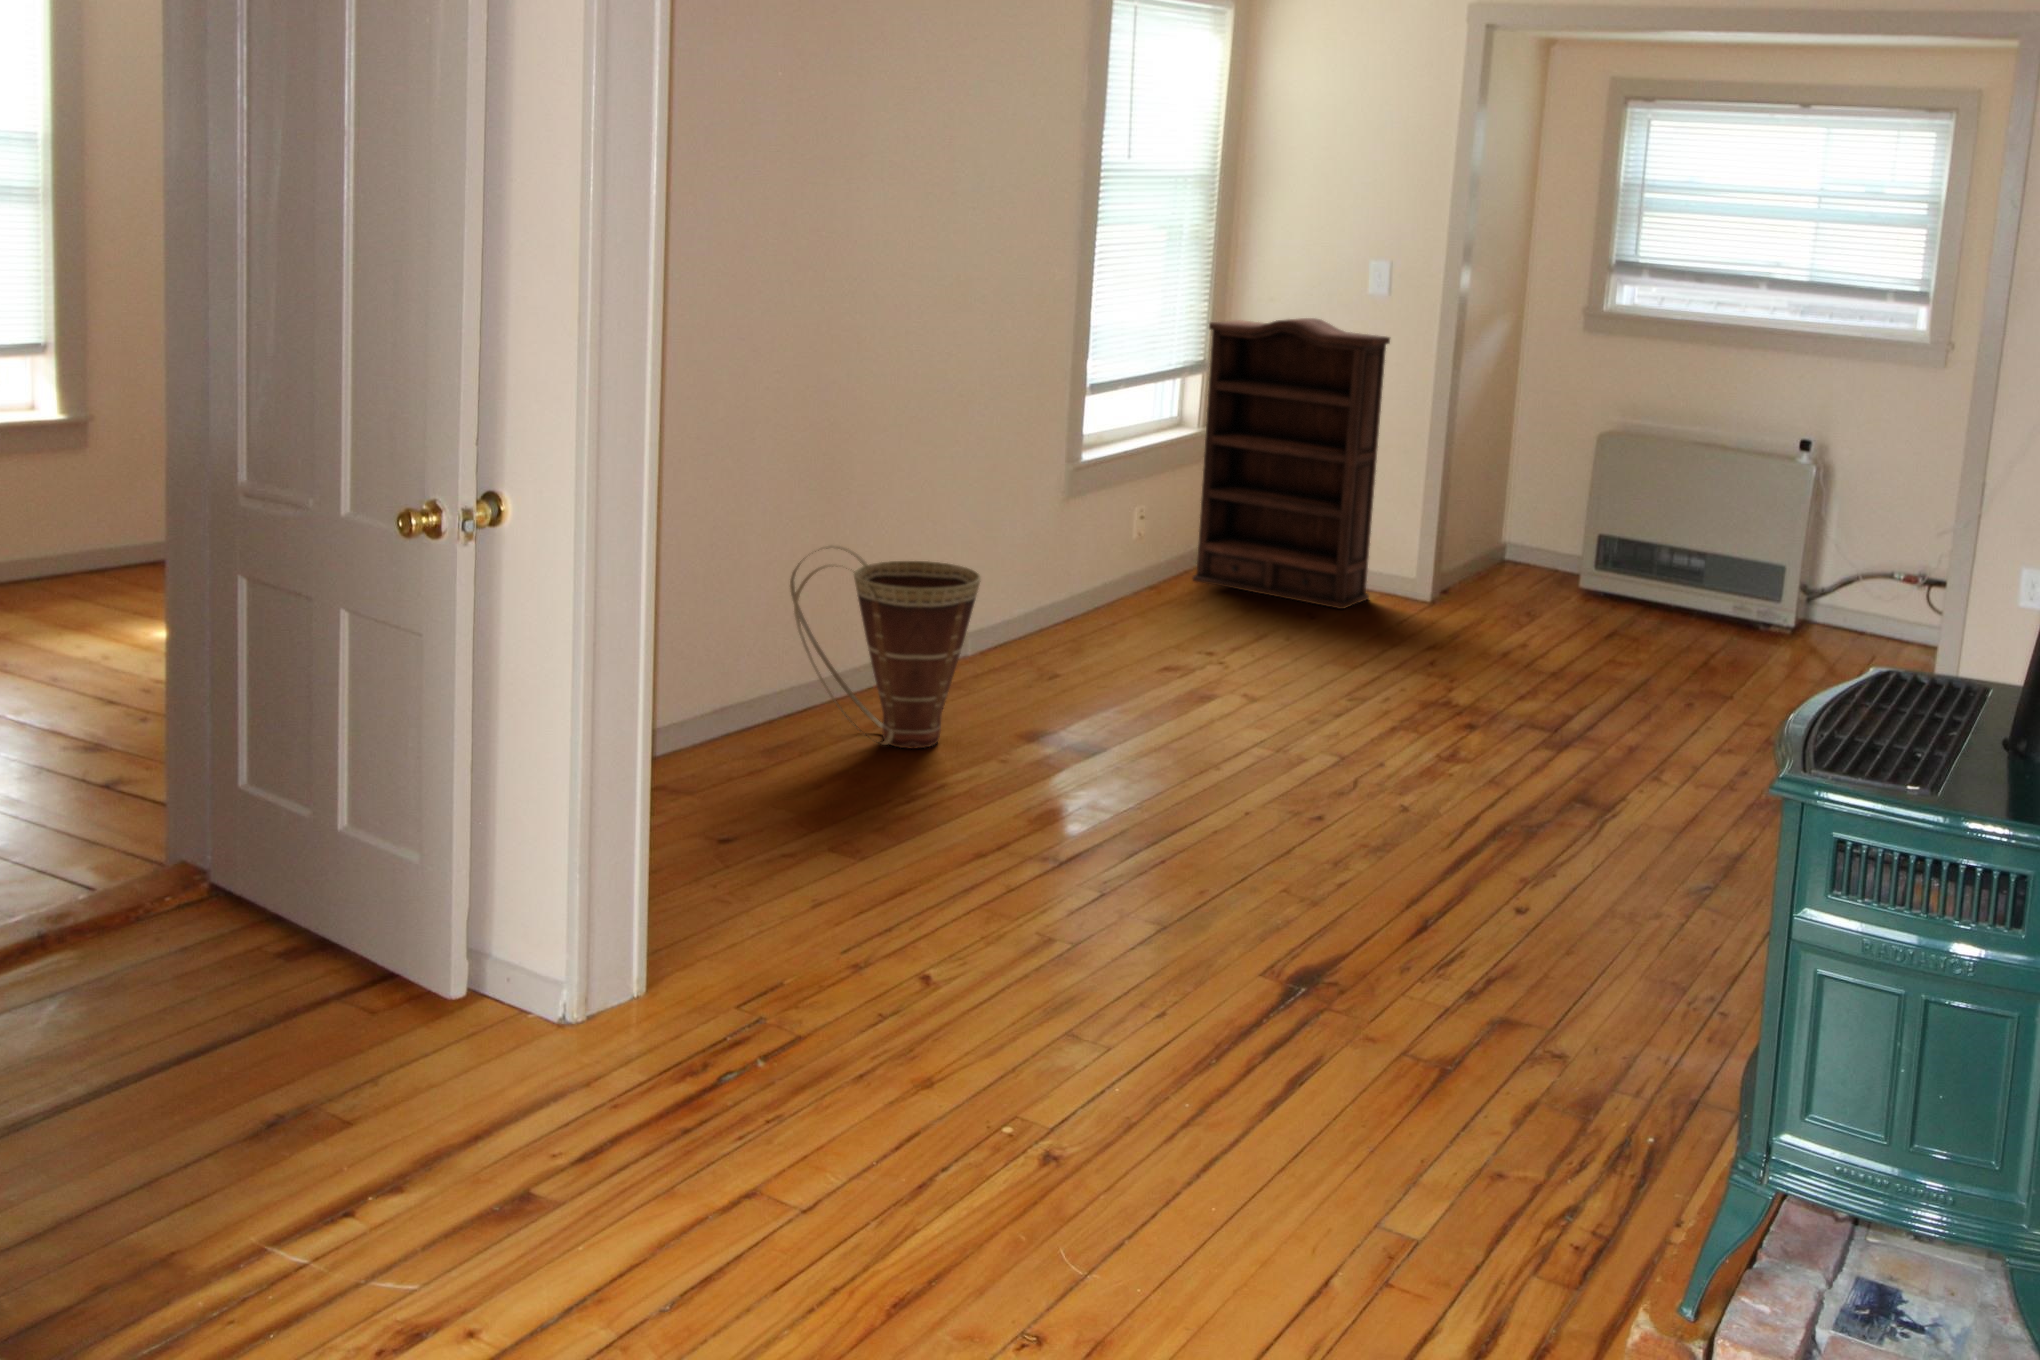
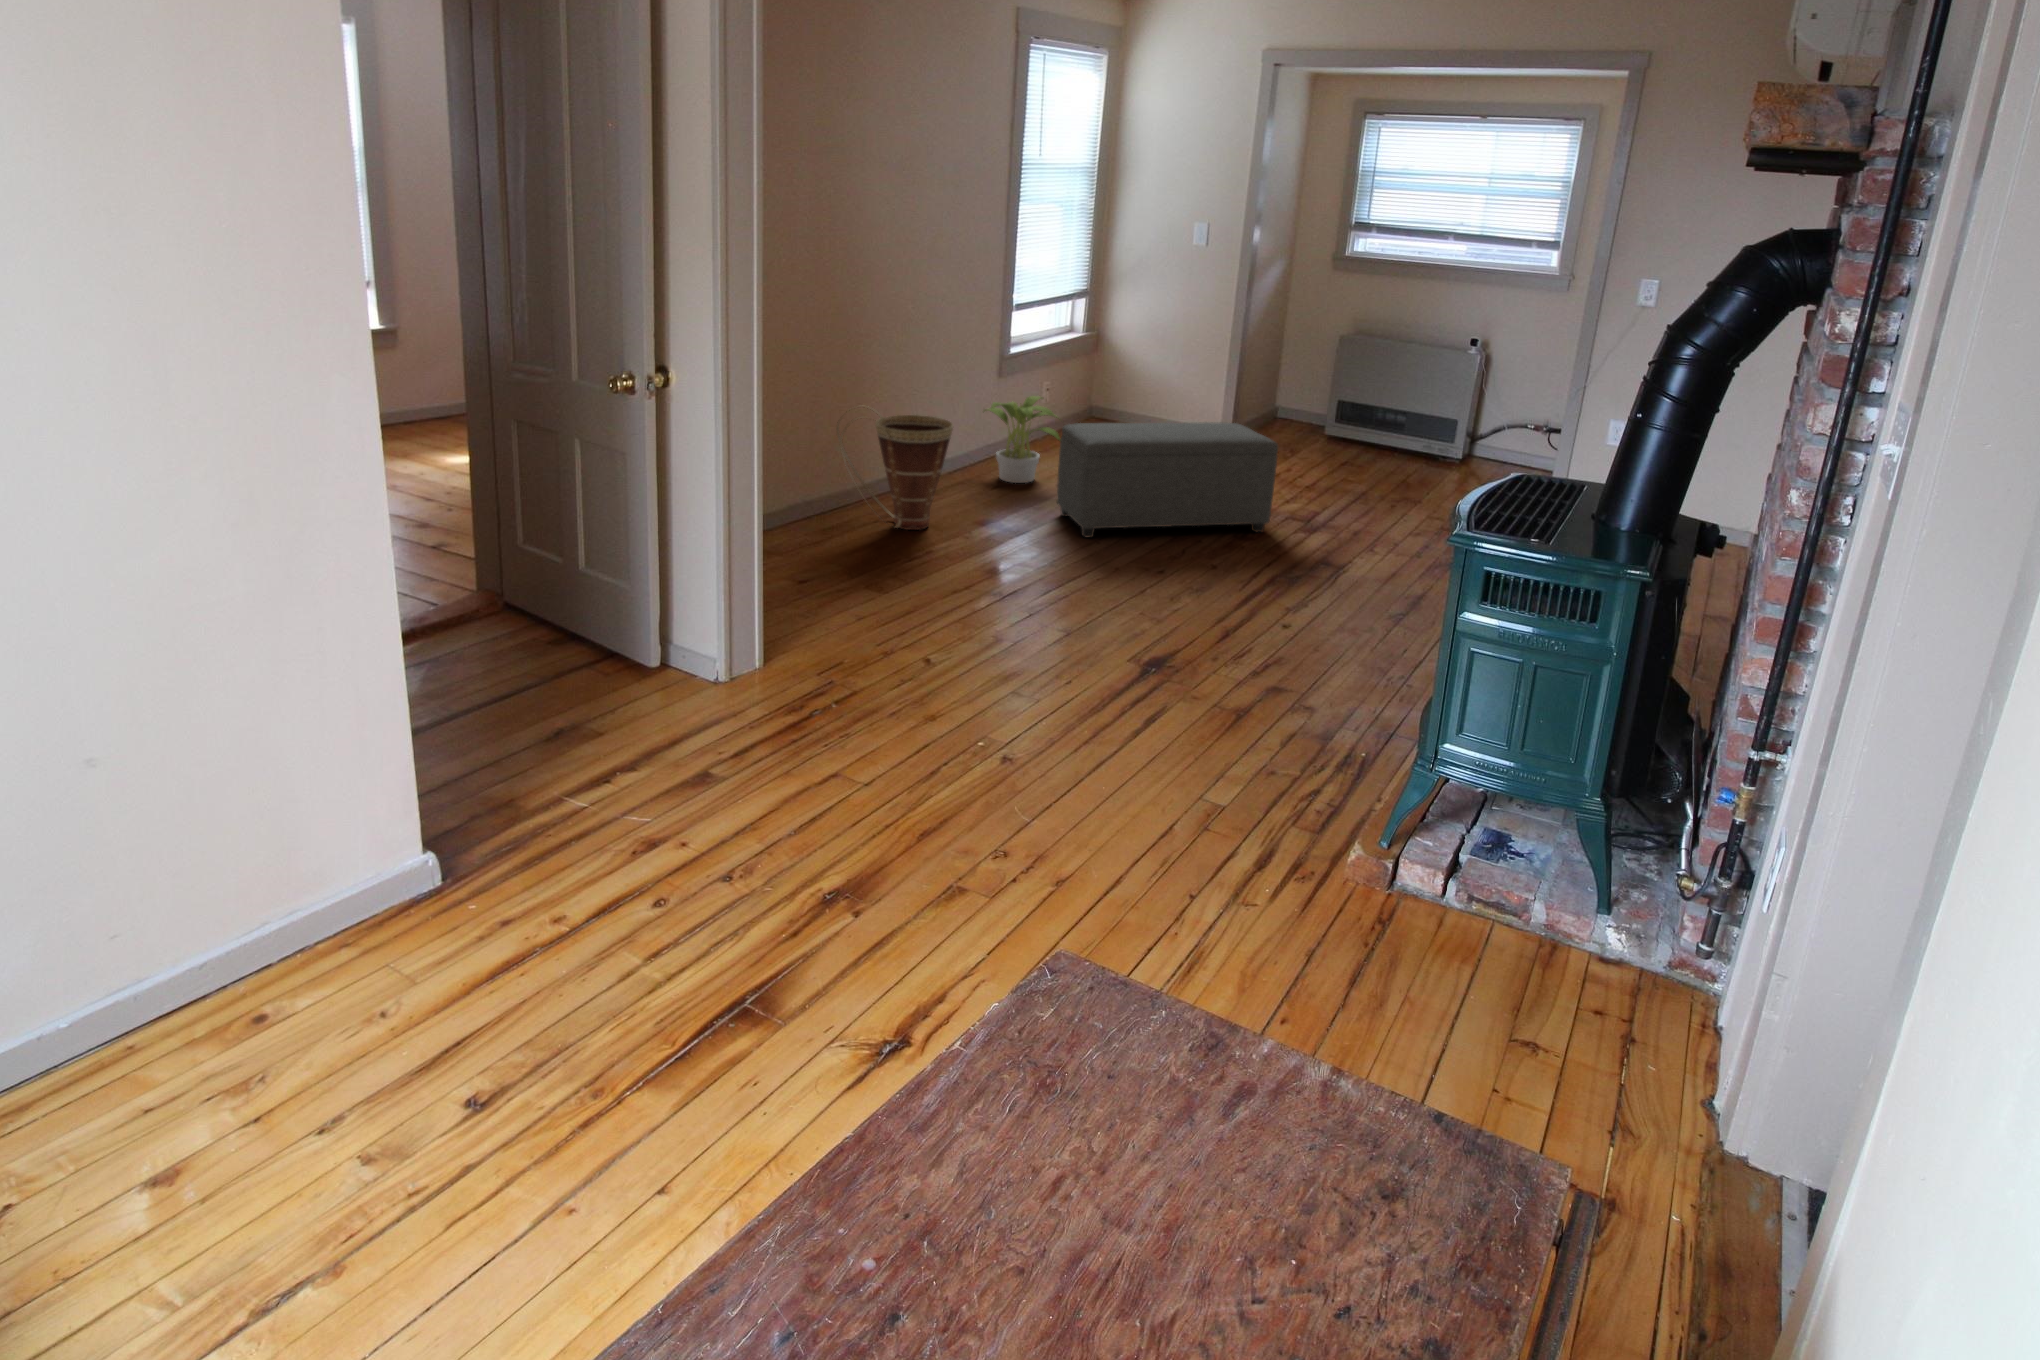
bookshelf: present [1193,318,1390,609] -> none [1080,262,1208,448]
potted plant: none [1032,528,1162,668] -> present [984,396,1060,483]
ottoman: none [1150,574,1504,760] -> present [1057,422,1278,538]

